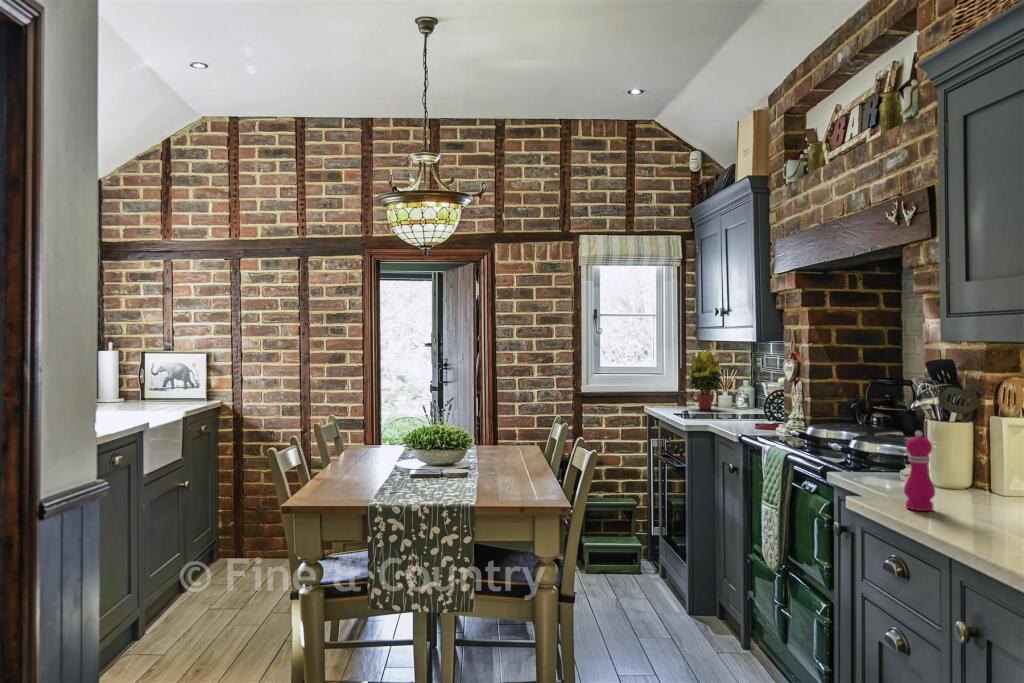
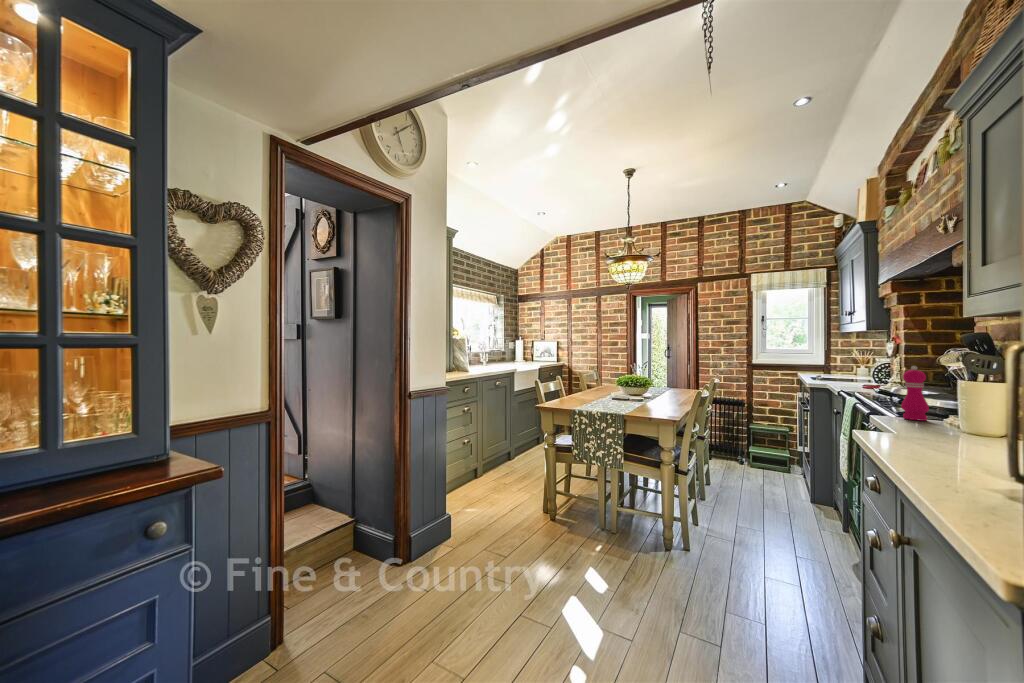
potted plant: present [687,350,724,410] -> none [825,338,856,376]

